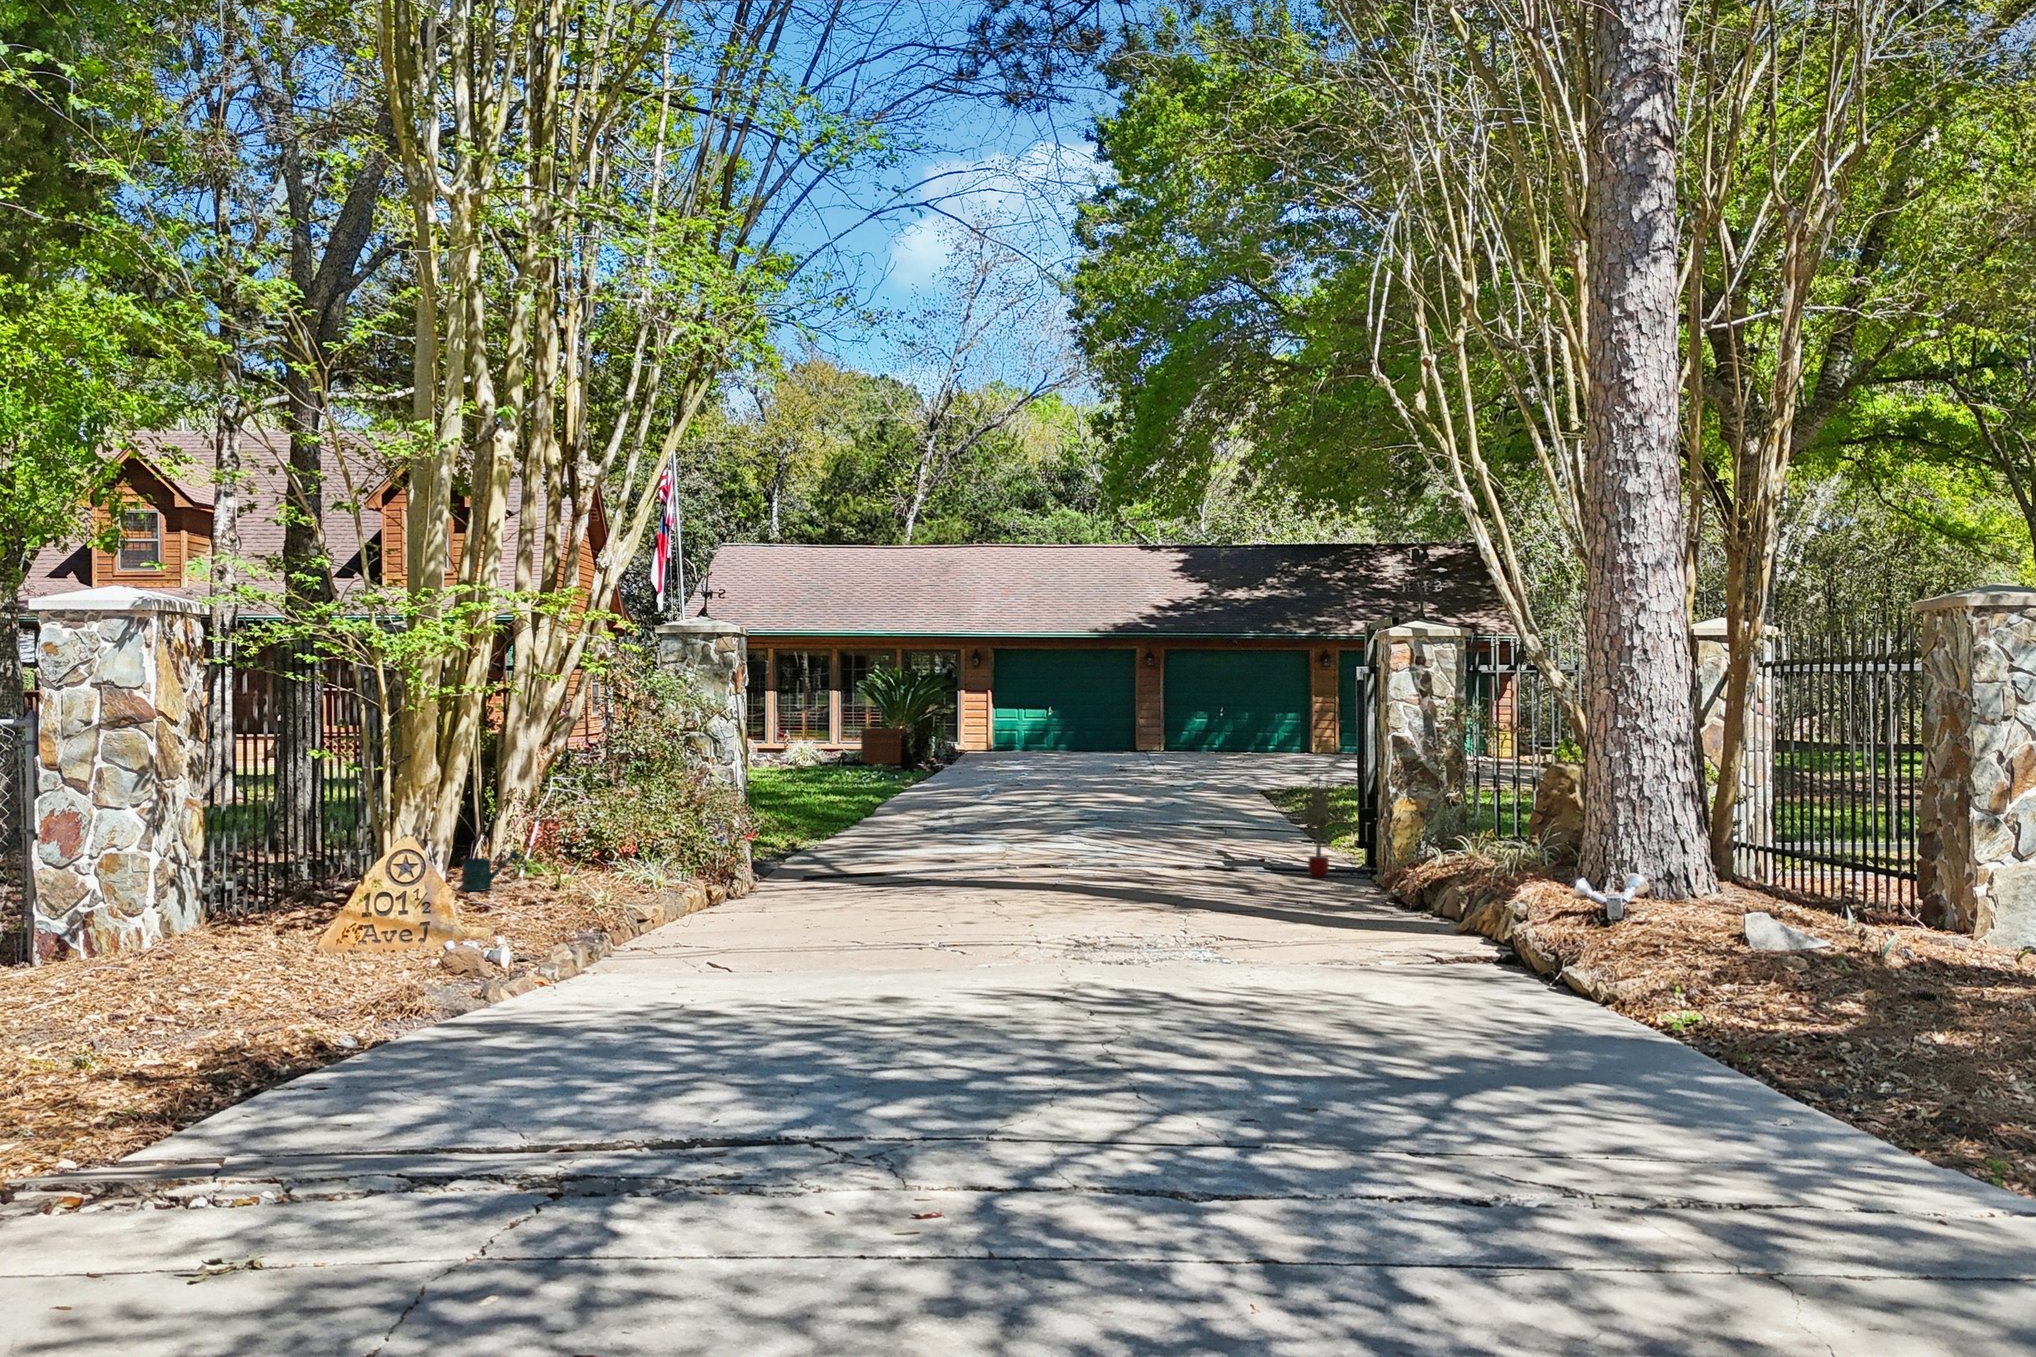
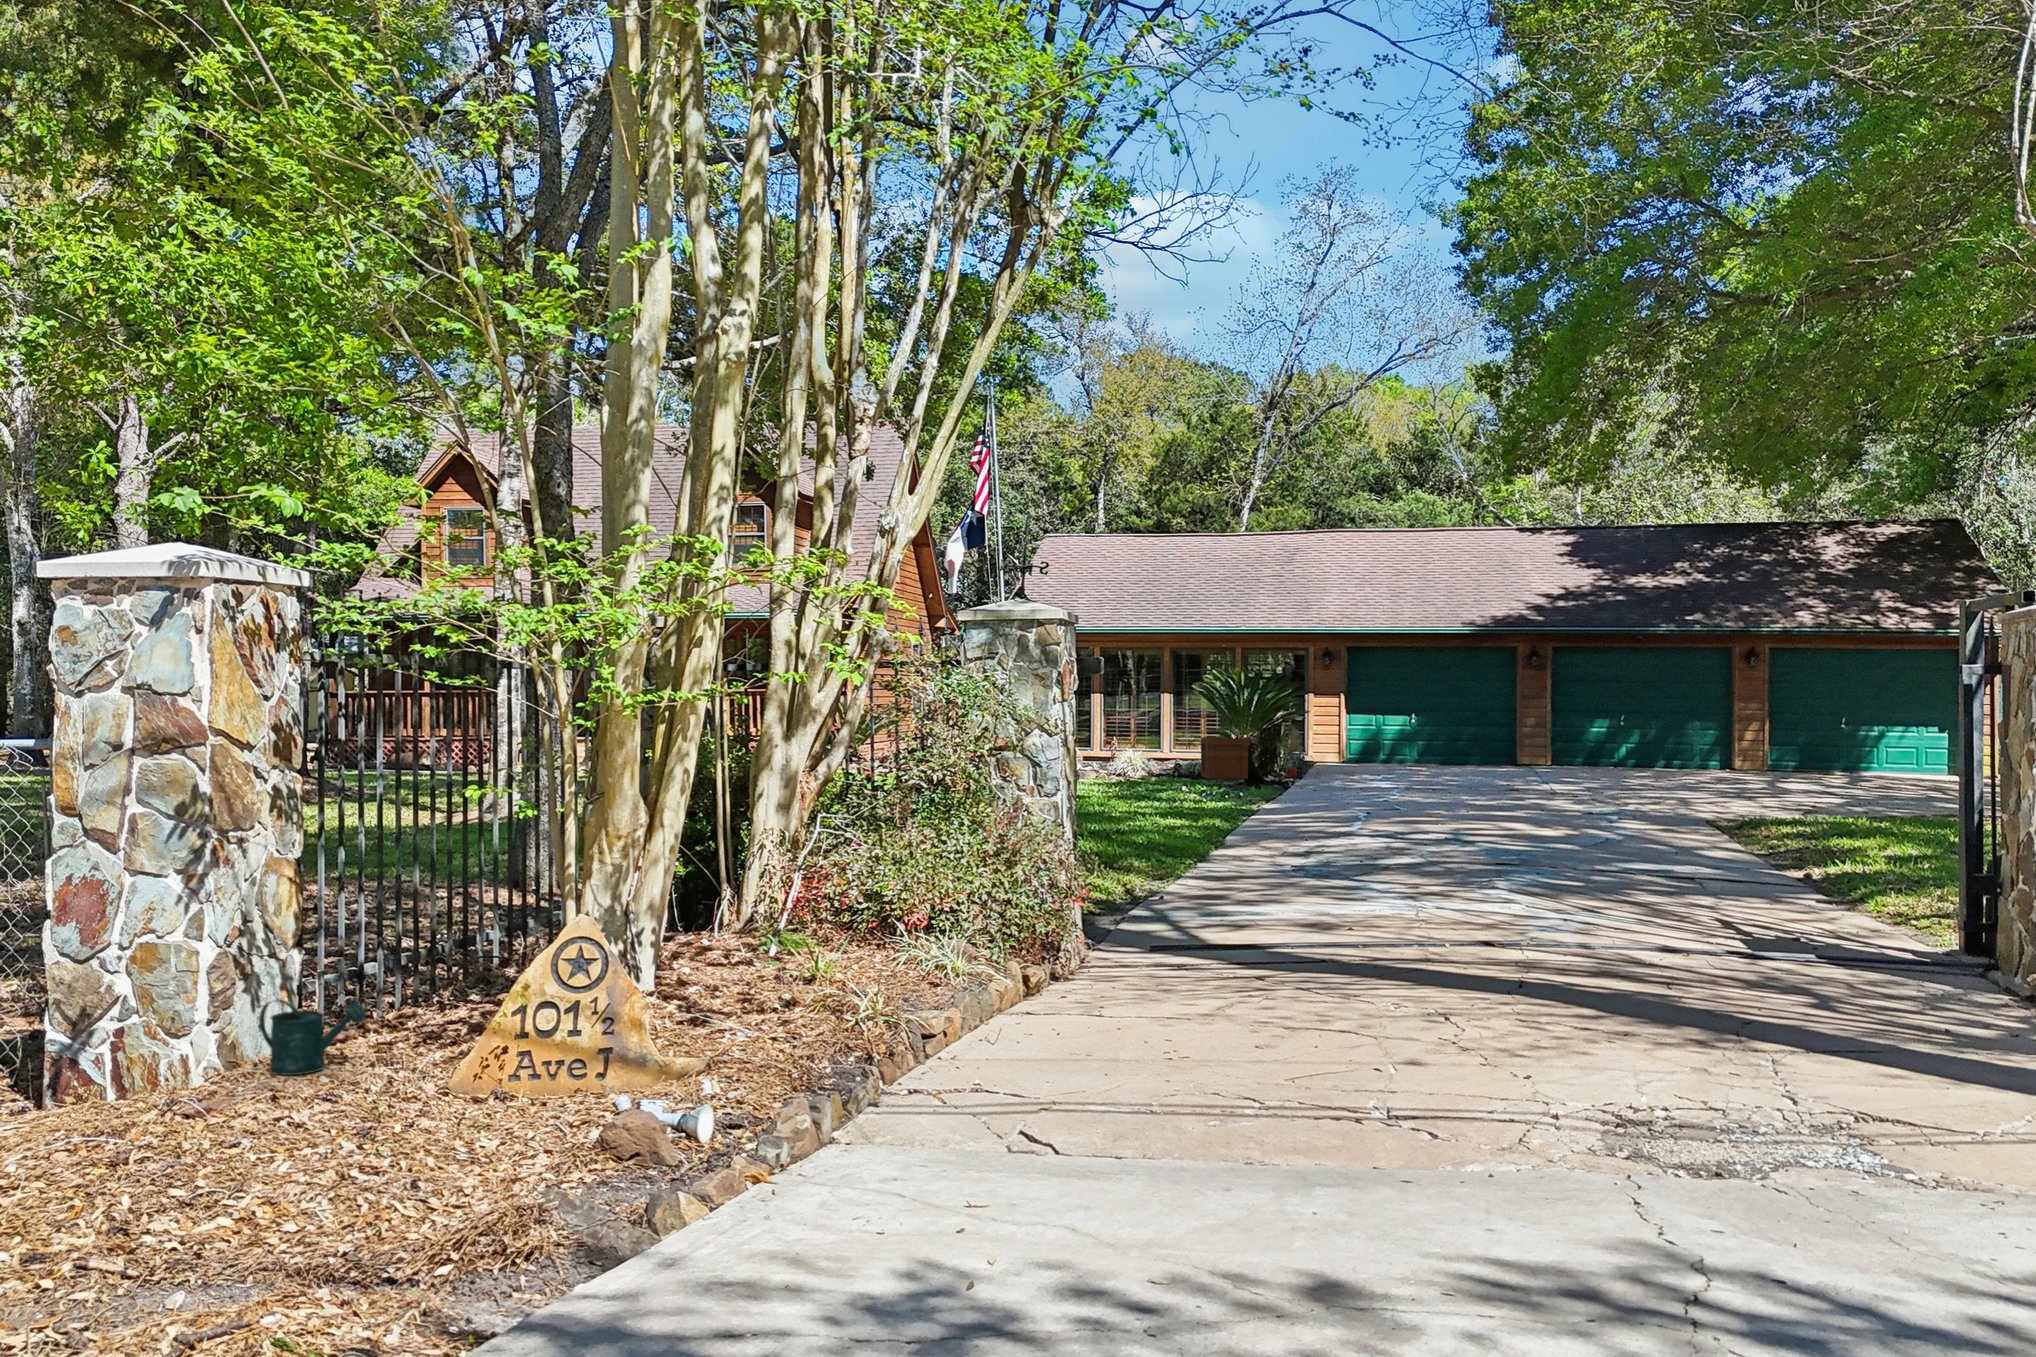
potted tree: present [1299,773,1352,878] -> present [1277,727,1302,778]
watering can: present [460,850,519,891] -> present [260,999,365,1075]

